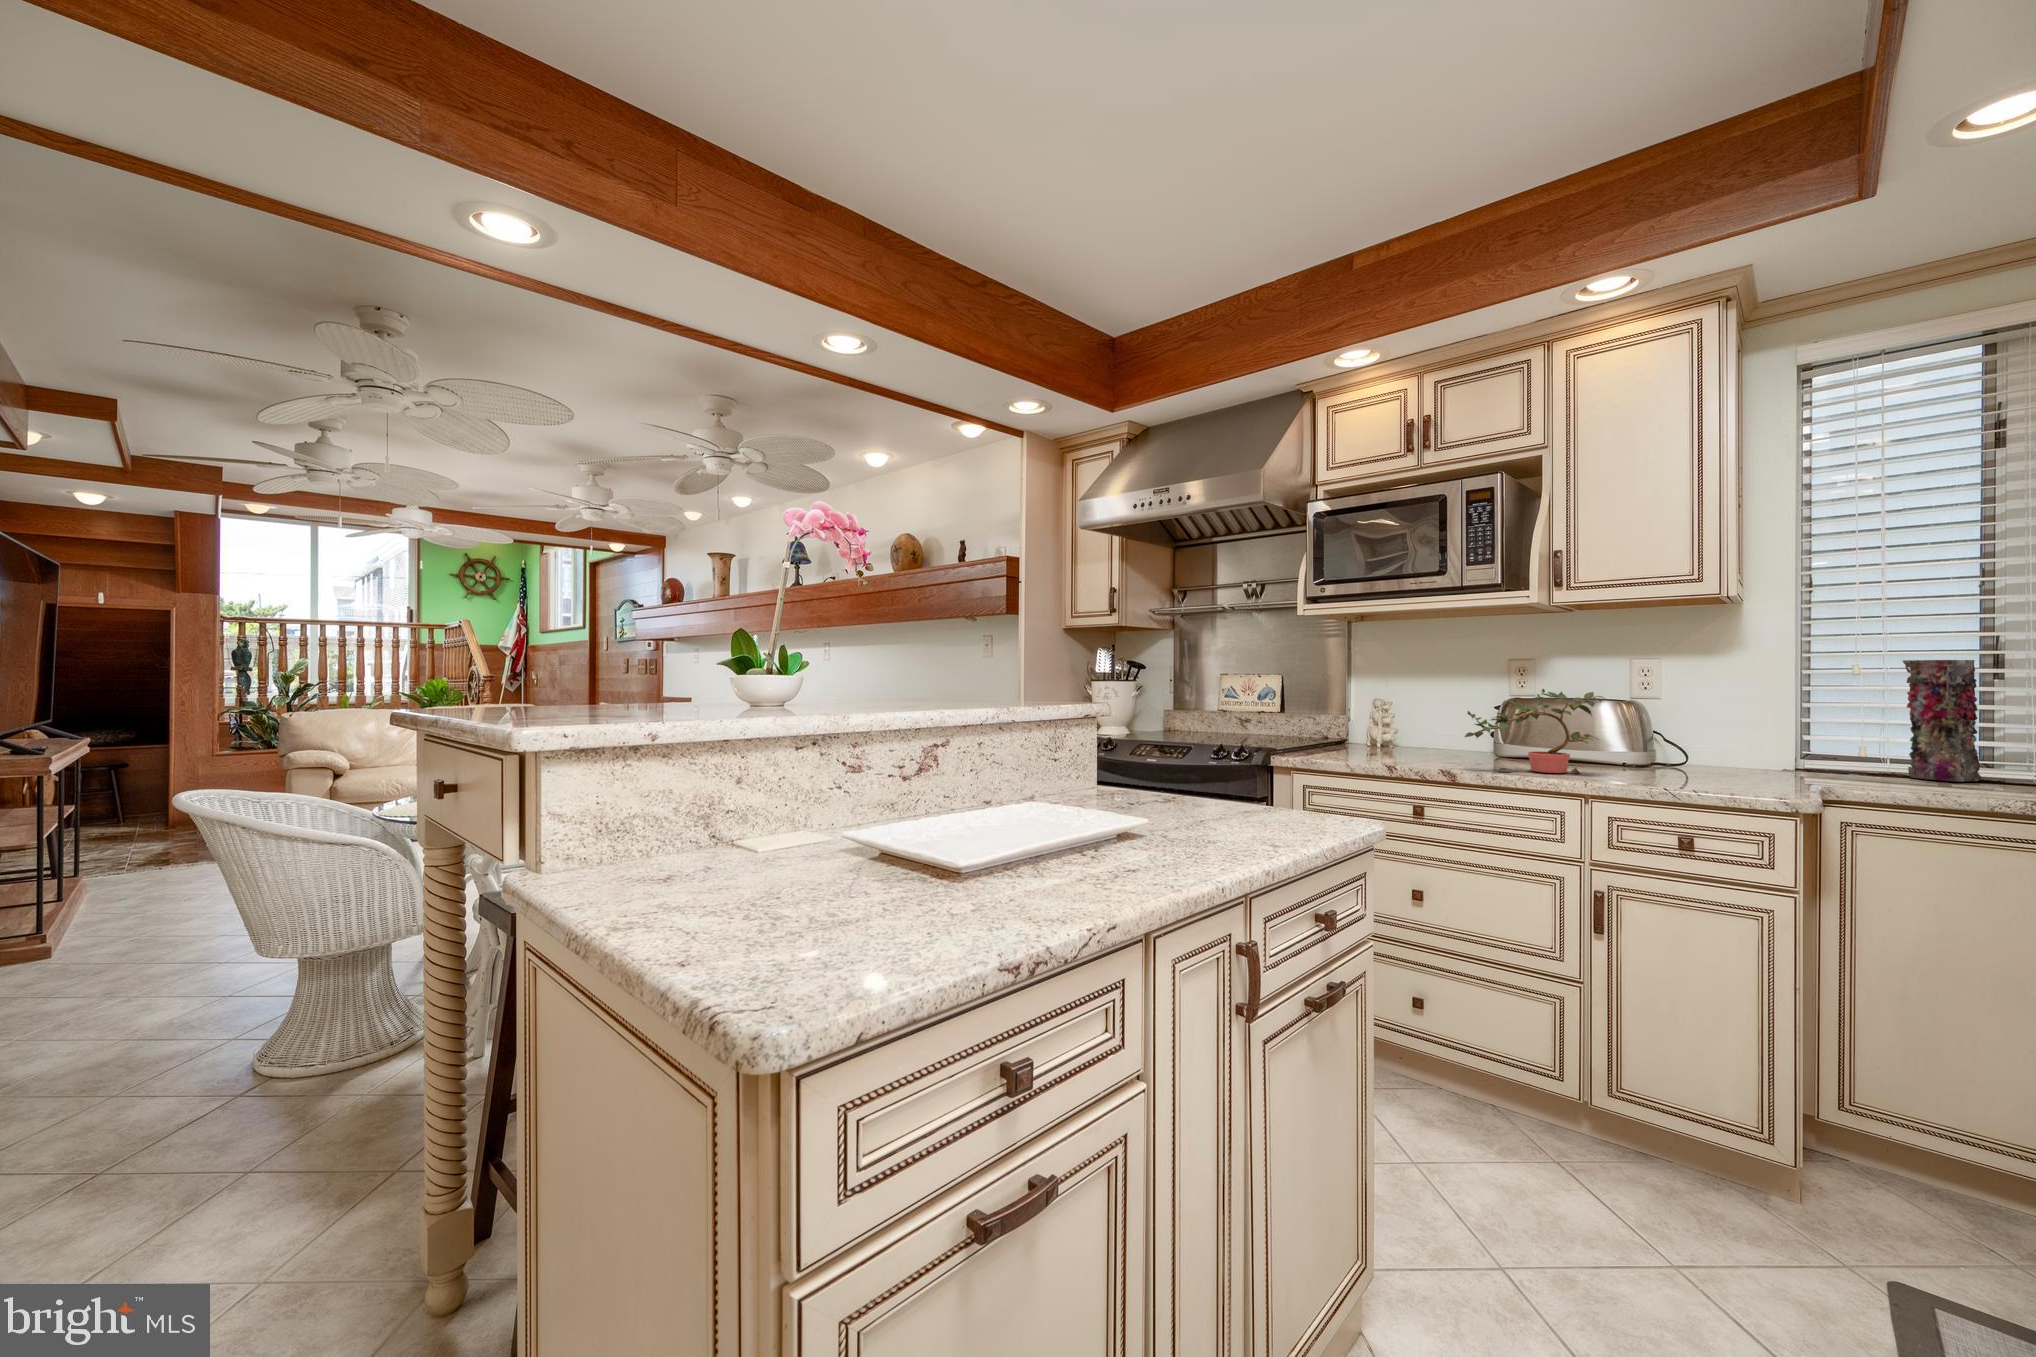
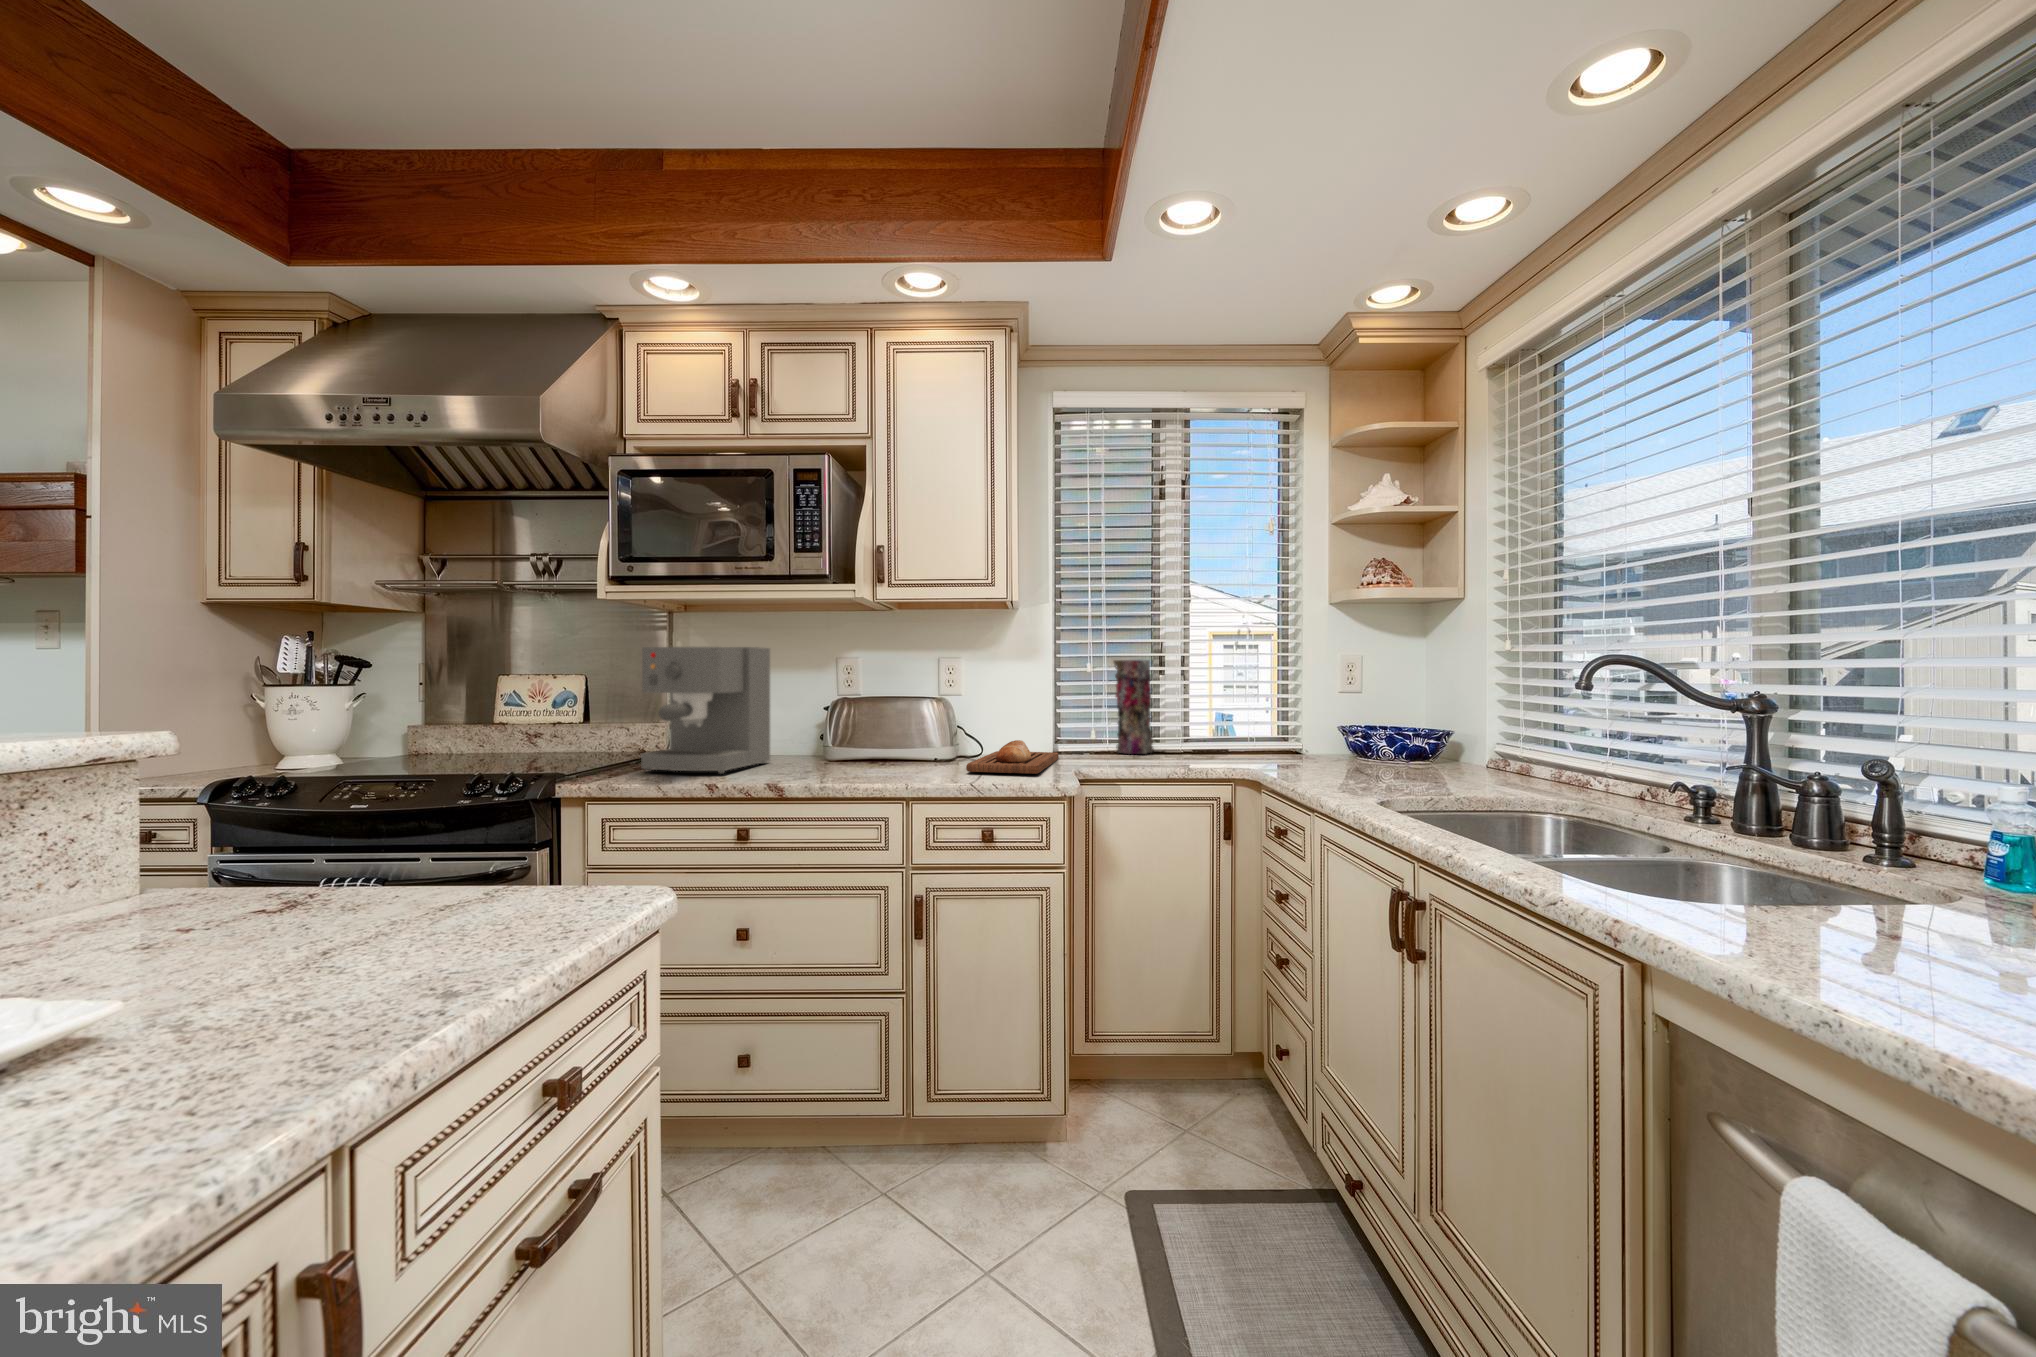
coffee maker: none [1331,652,1442,760] -> present [641,647,770,774]
potted plant: present [1465,689,1605,773] -> none [793,687,924,779]
bread loaf: none [1659,751,1802,786] -> present [966,740,1059,774]

